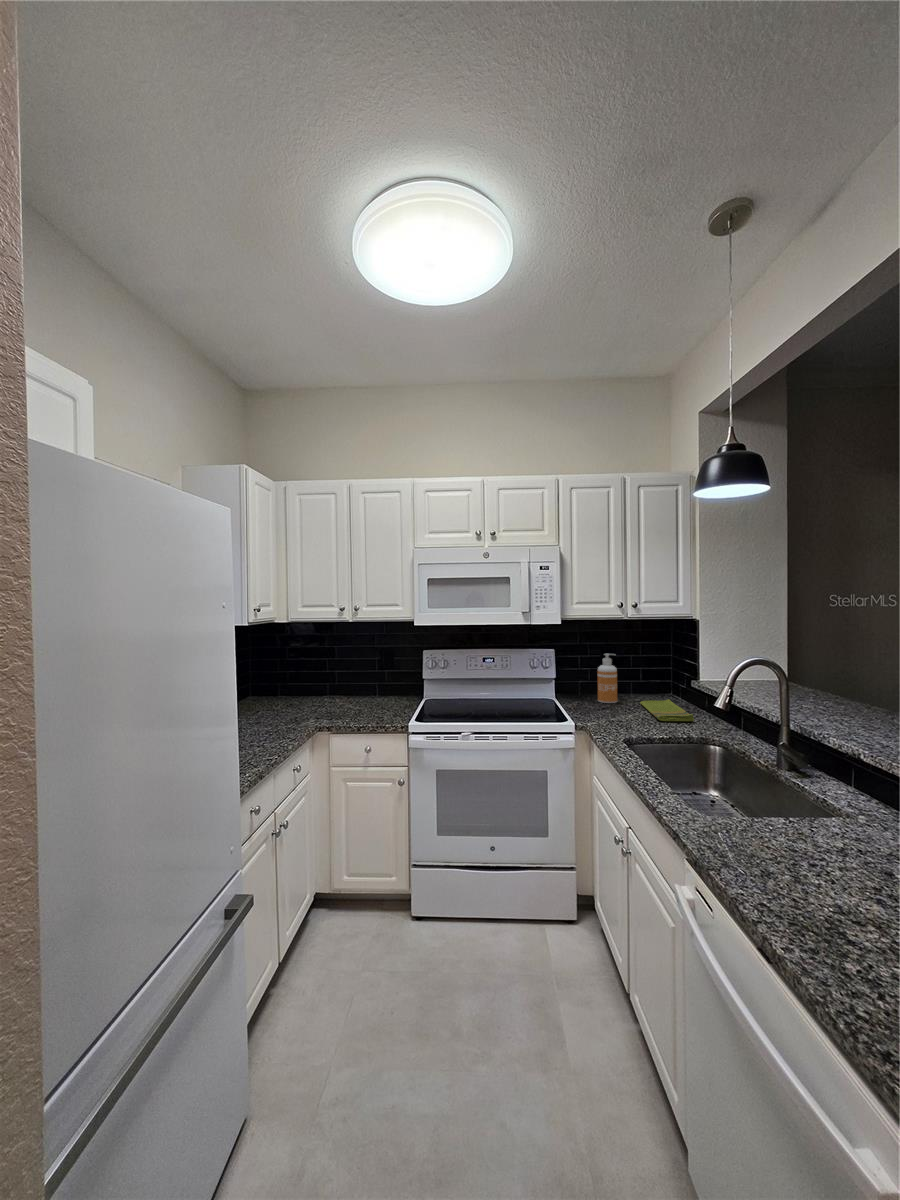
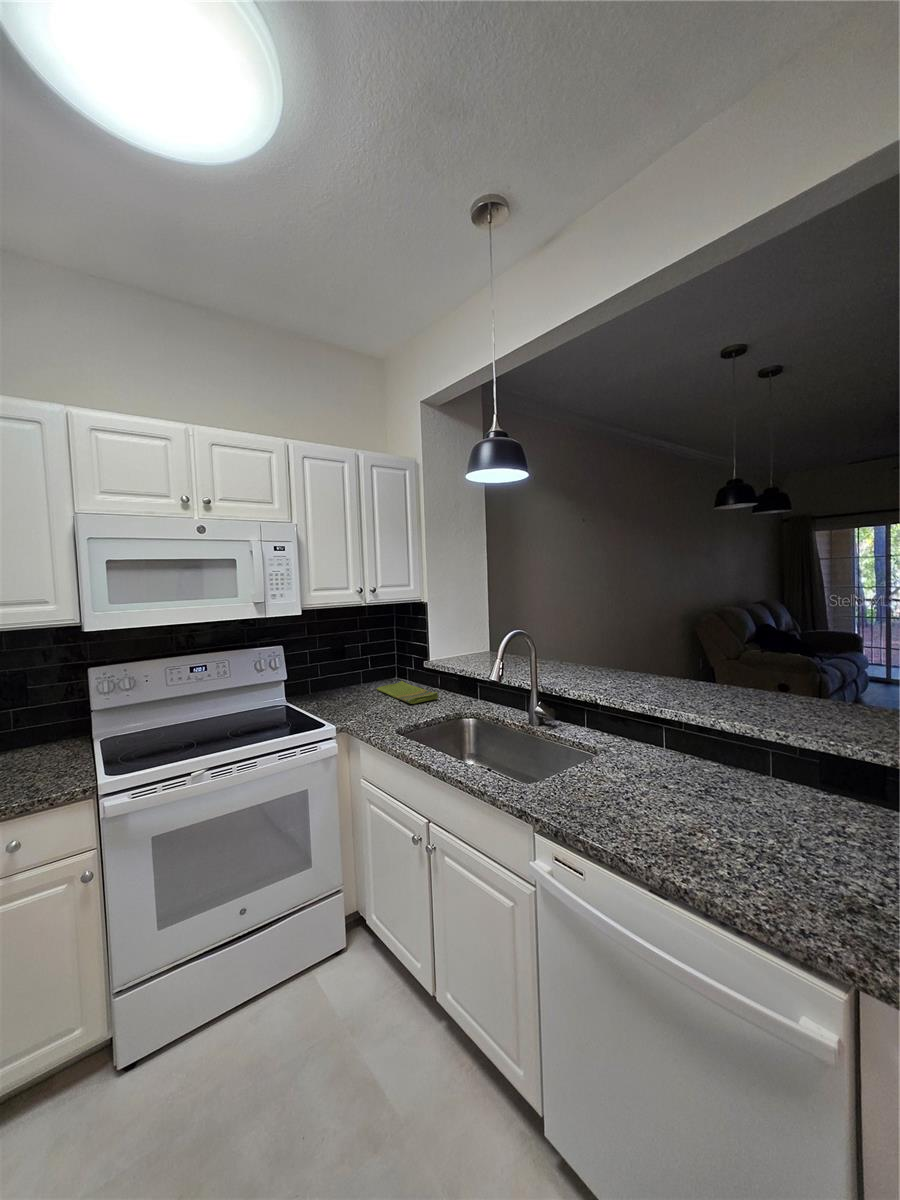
soap dispenser: present [597,654,617,703] -> none [332,643,355,696]

